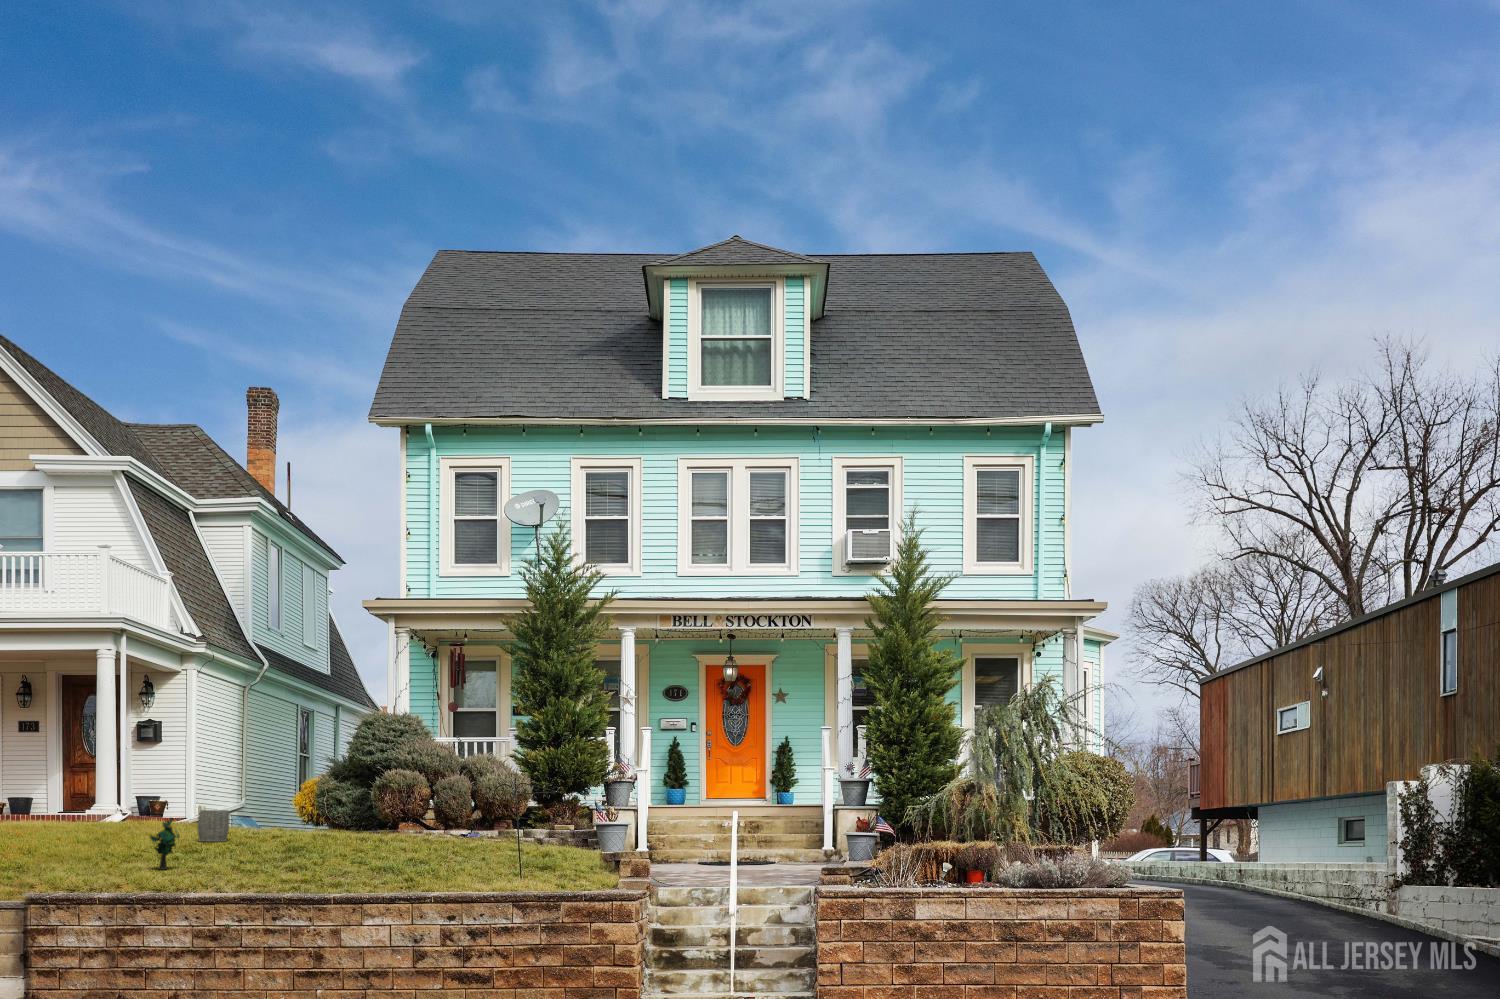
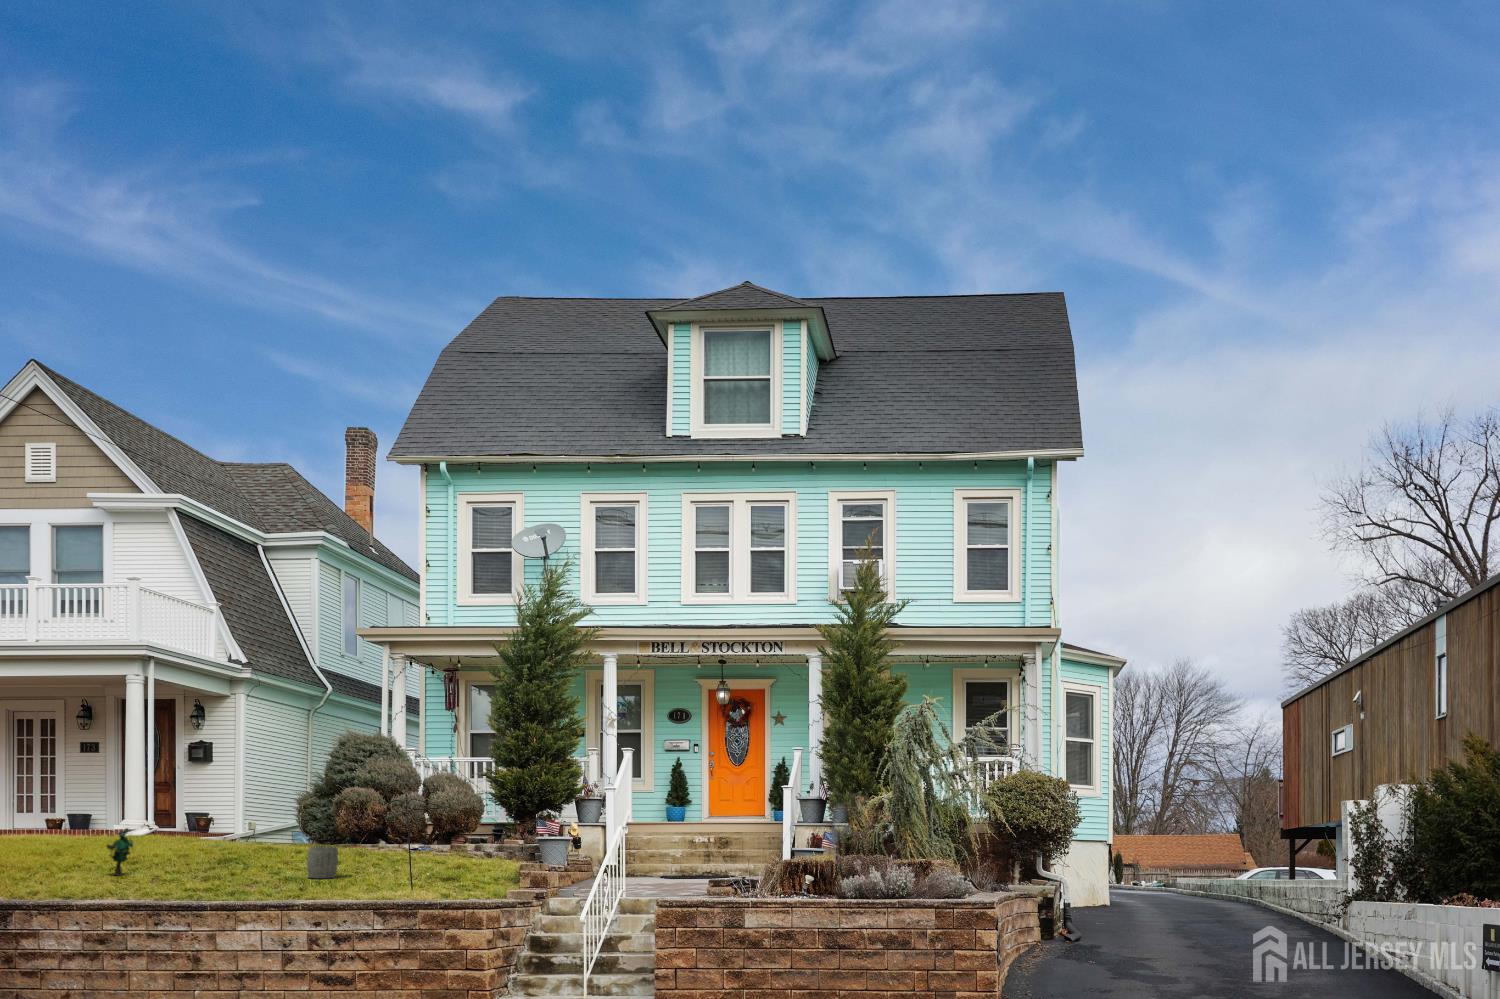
woven basket: present [197,810,230,842] -> present [307,846,338,878]

